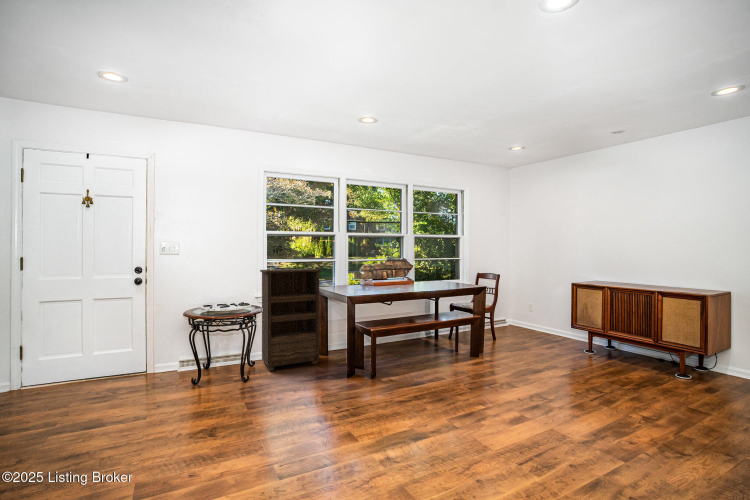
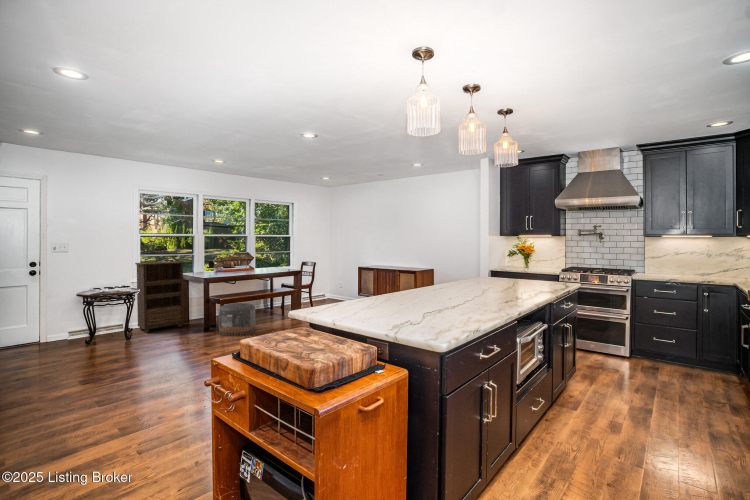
pouf: none [369,336,425,395] -> present [219,303,256,336]

